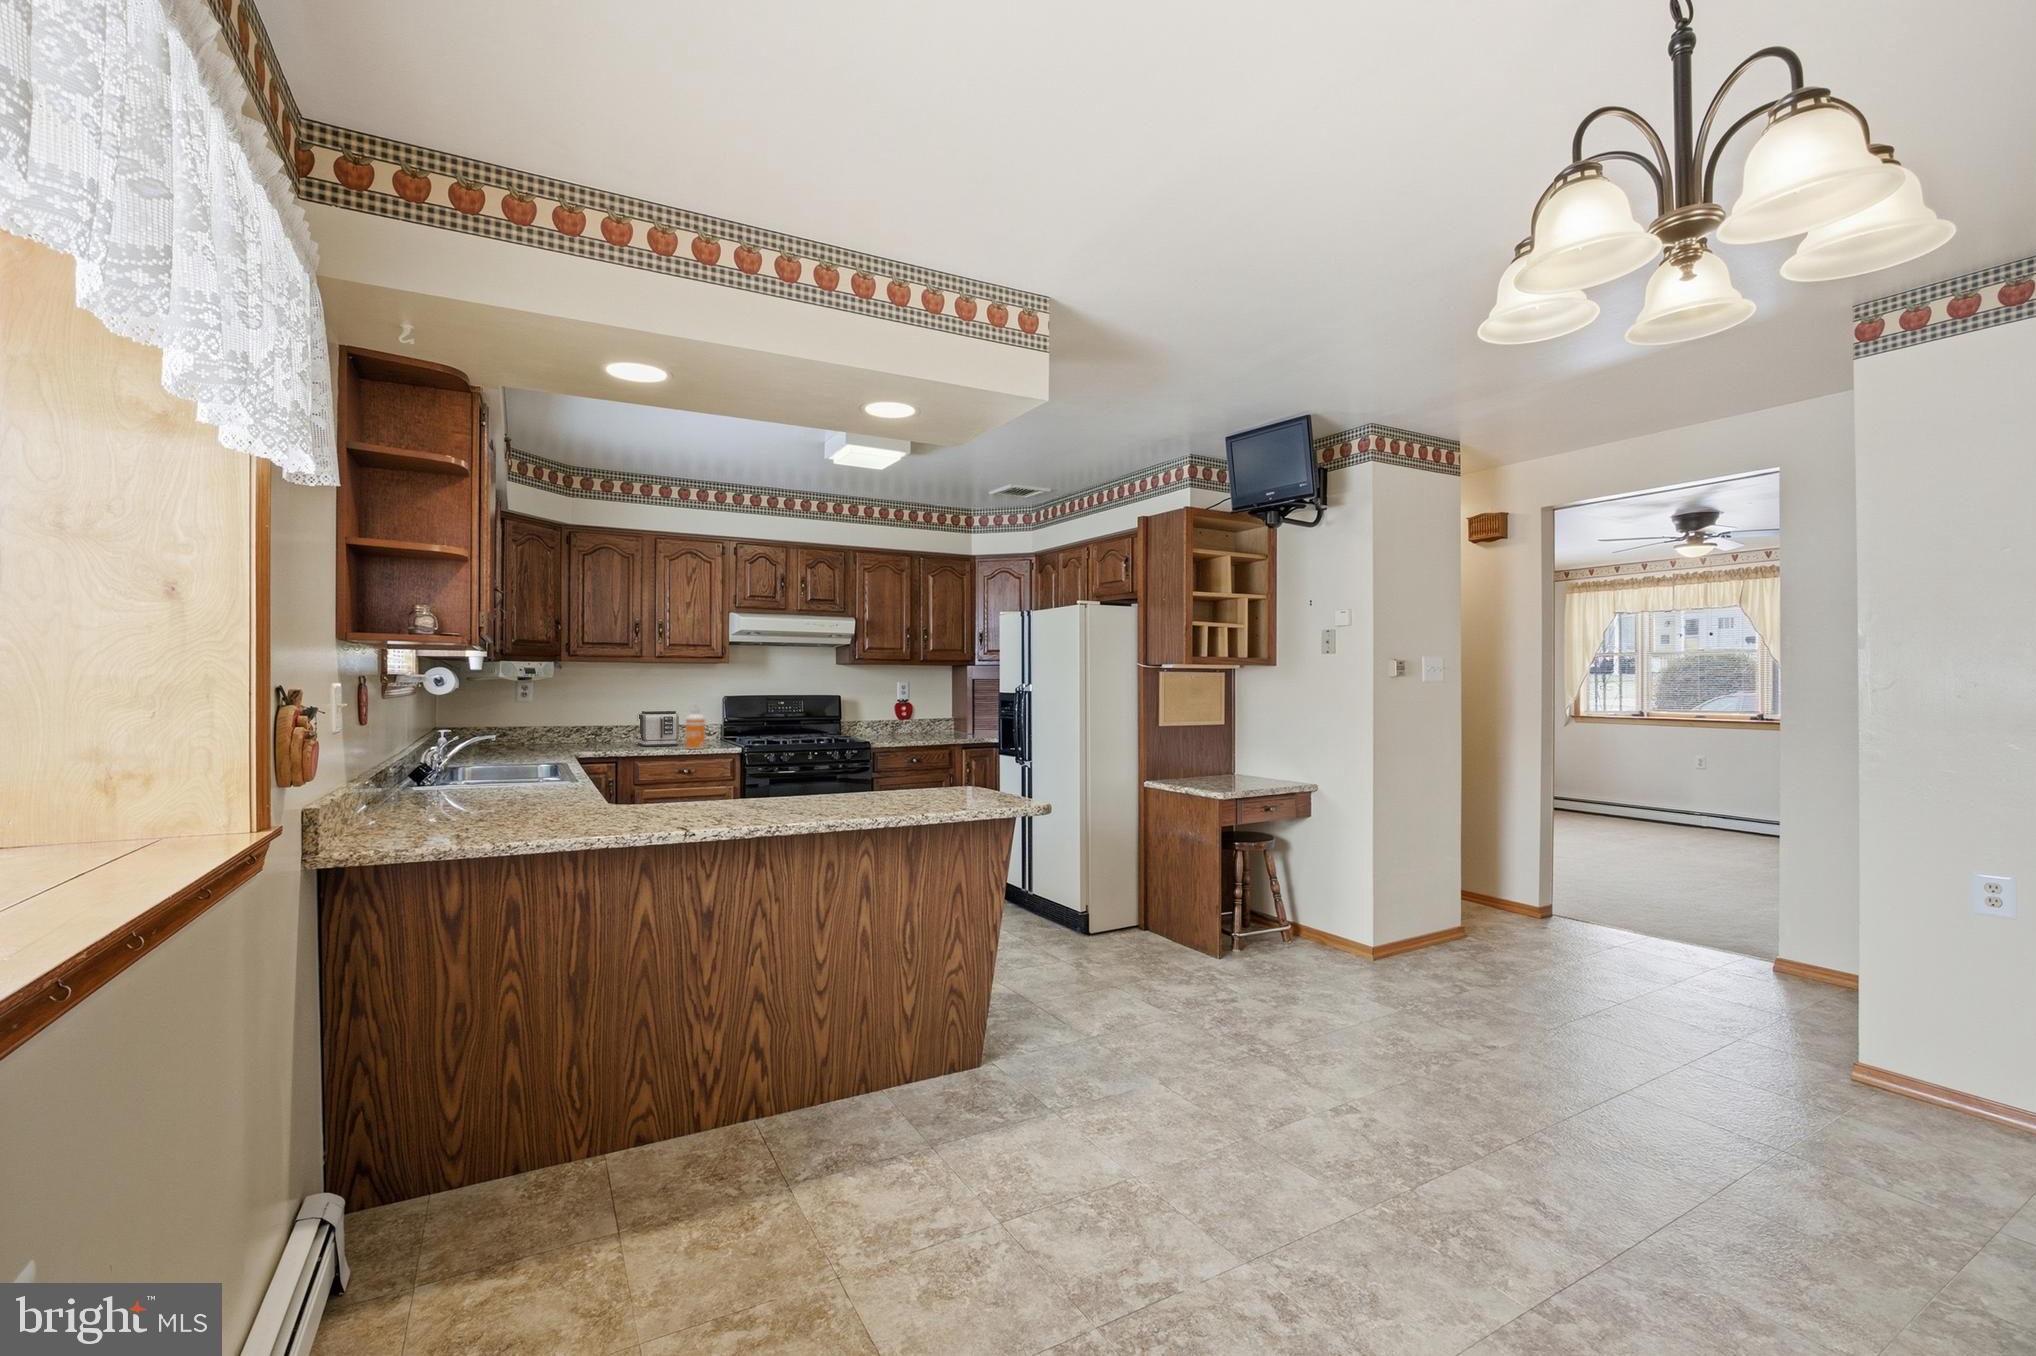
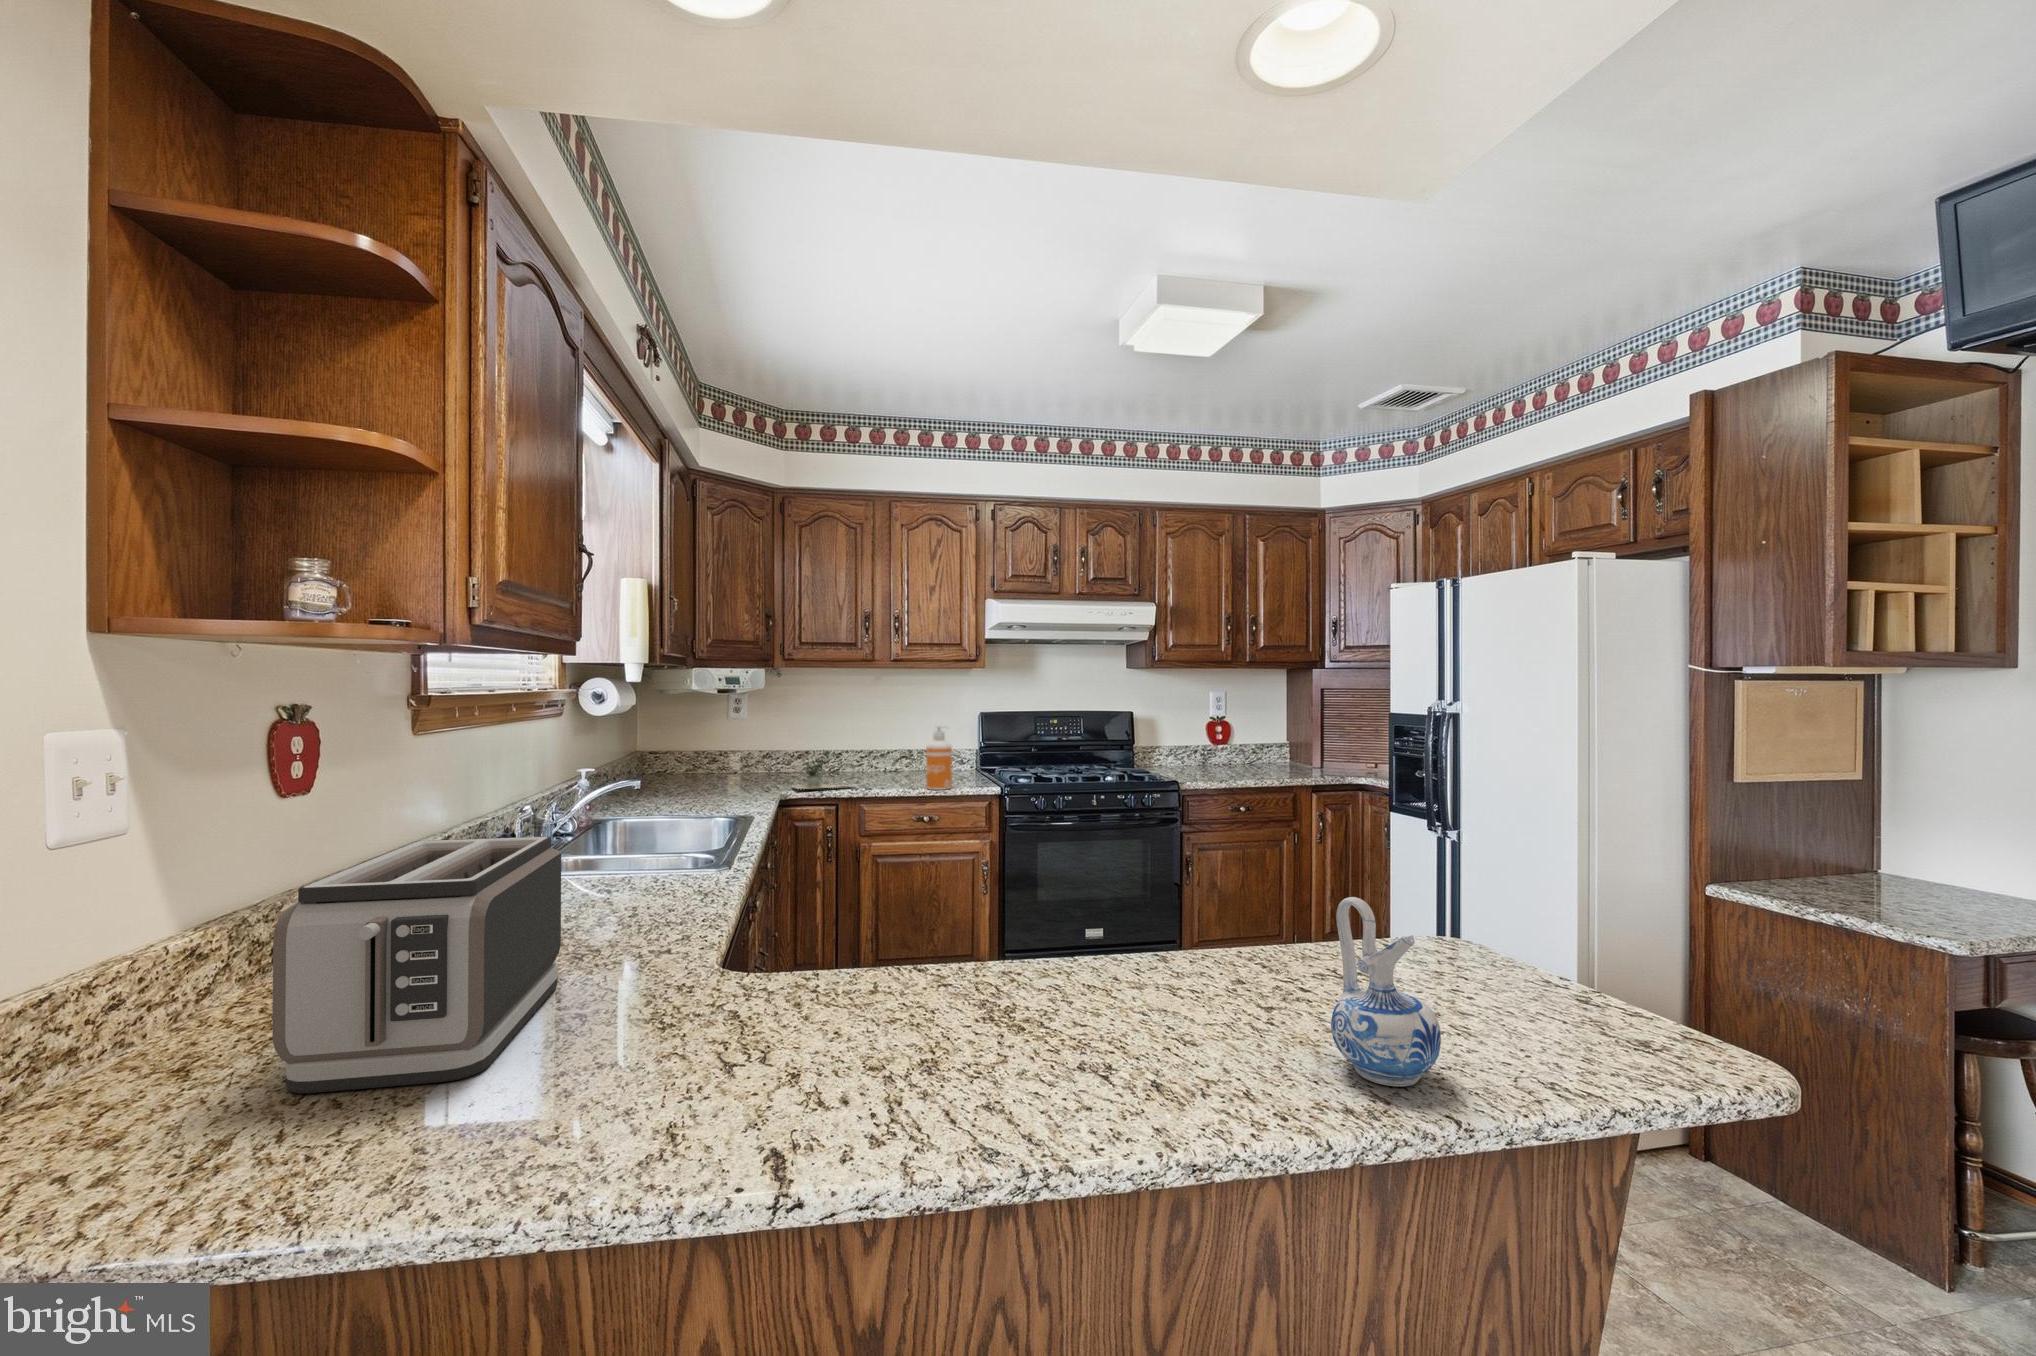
toaster: present [638,710,679,747] -> present [272,836,561,1093]
potted plant: none [578,730,649,750] -> present [795,762,840,789]
ceramic pitcher: none [873,735,909,796] -> present [1331,897,1441,1087]

